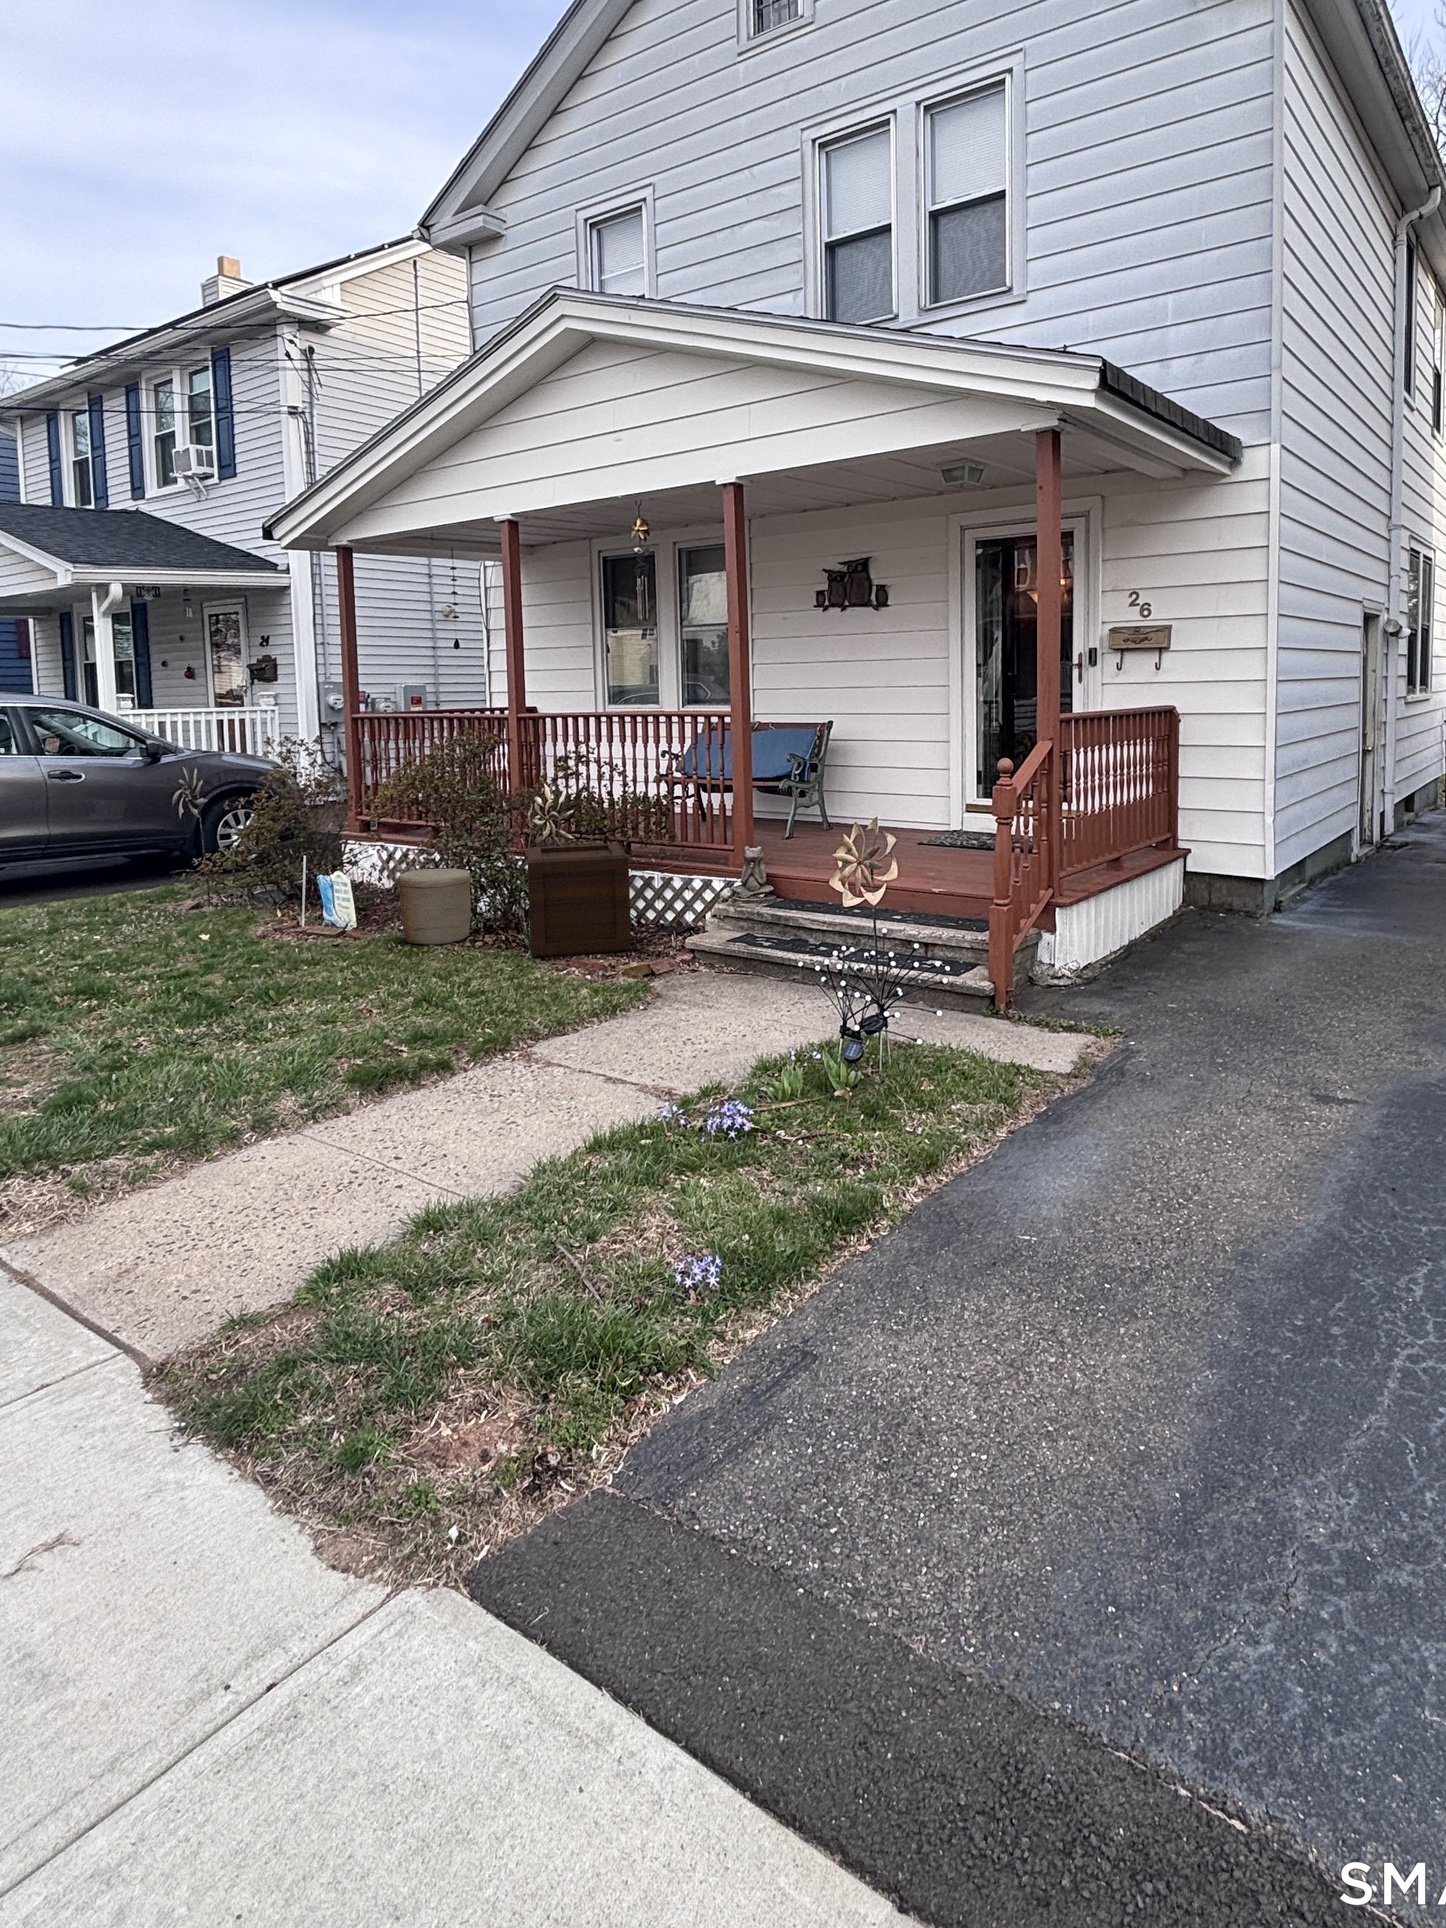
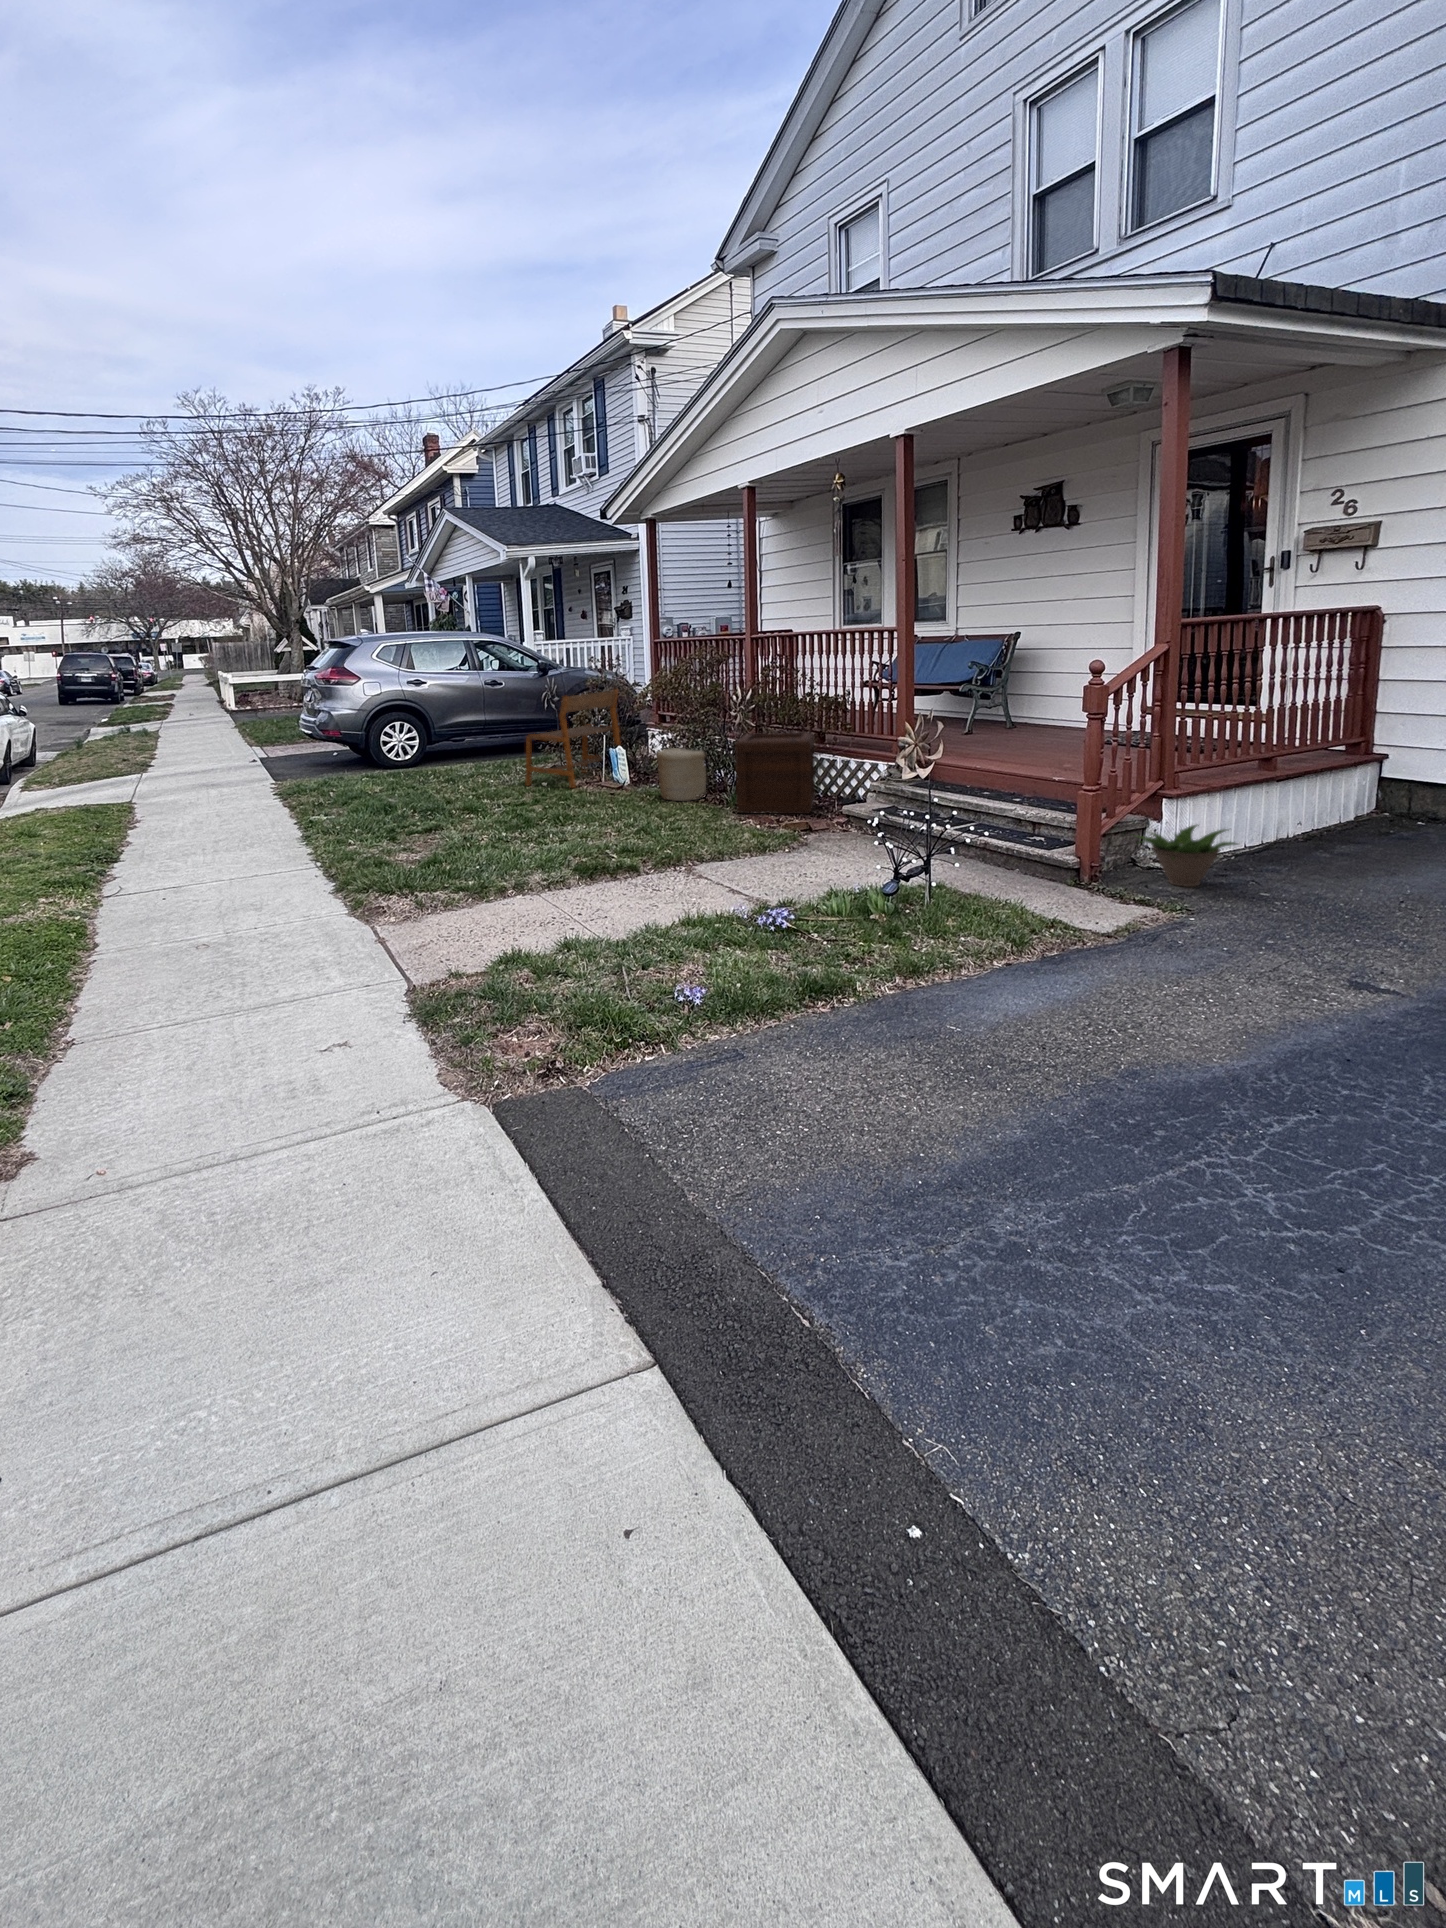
bench: none [166,786,325,935] -> present [526,689,620,788]
decorative plant: none [1034,938,1145,1010] -> present [1131,825,1237,887]

